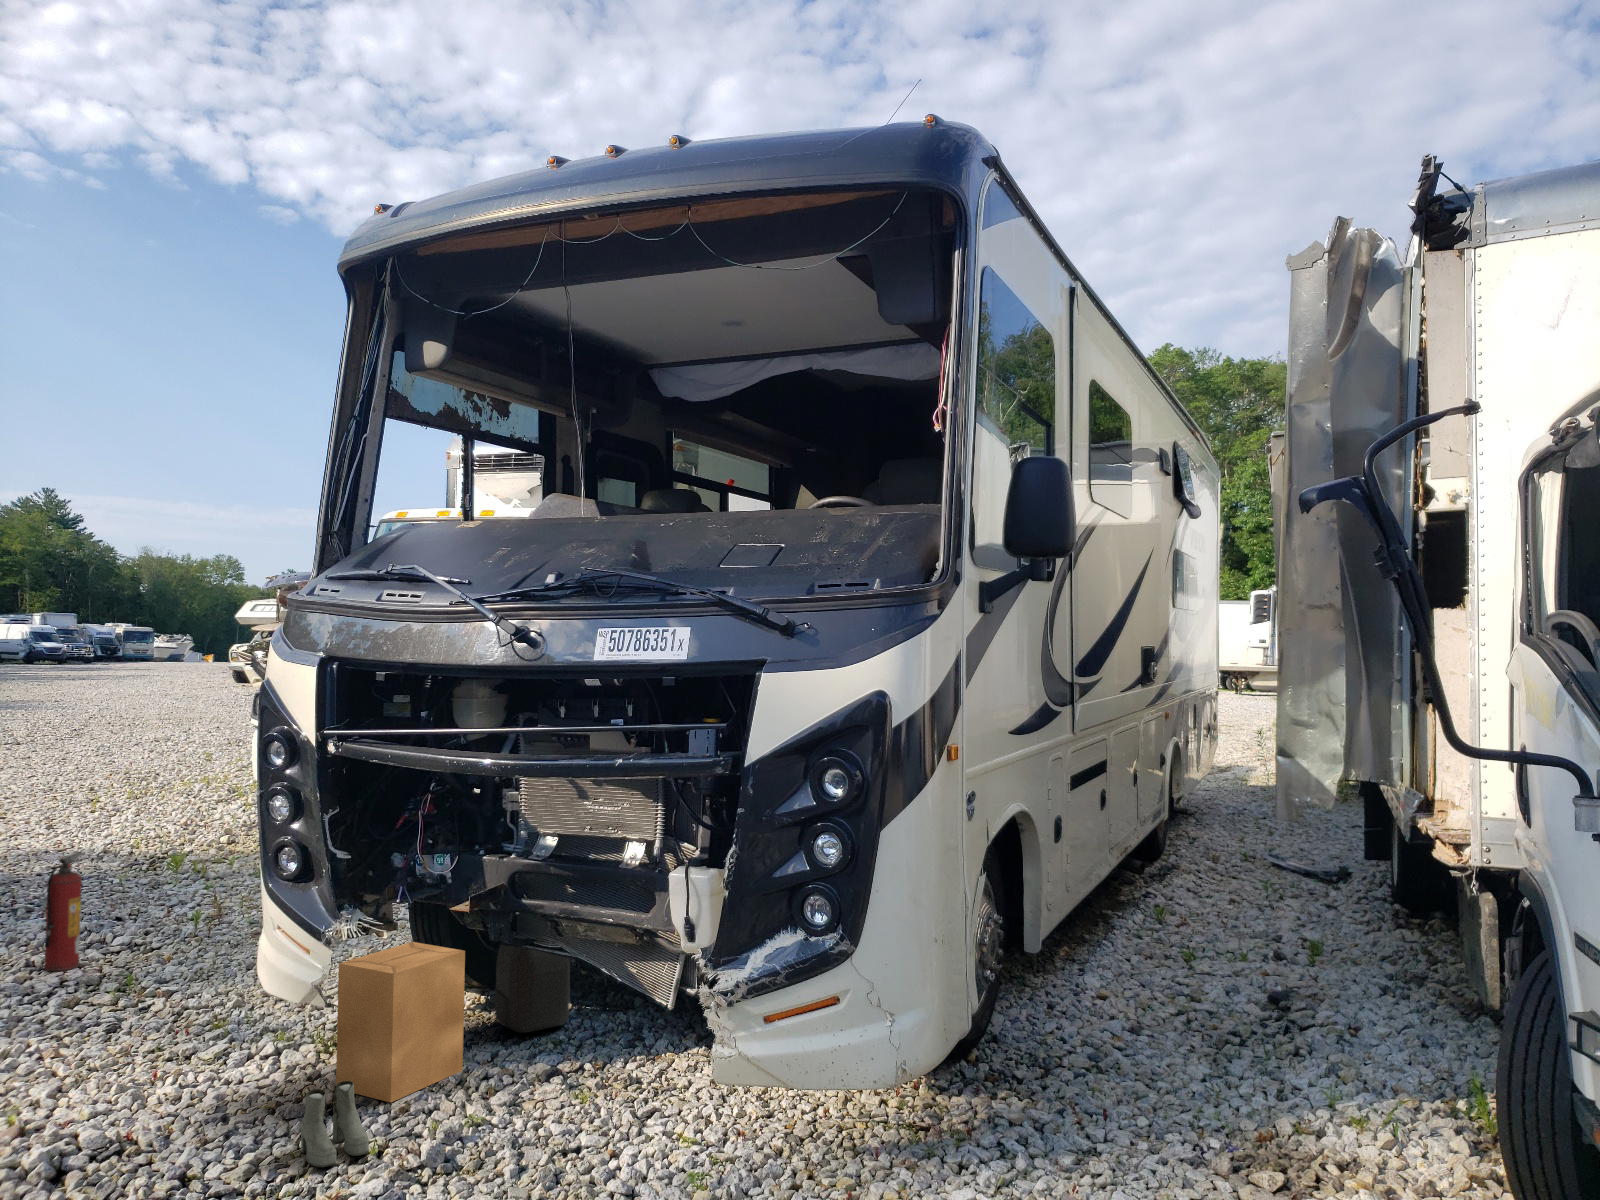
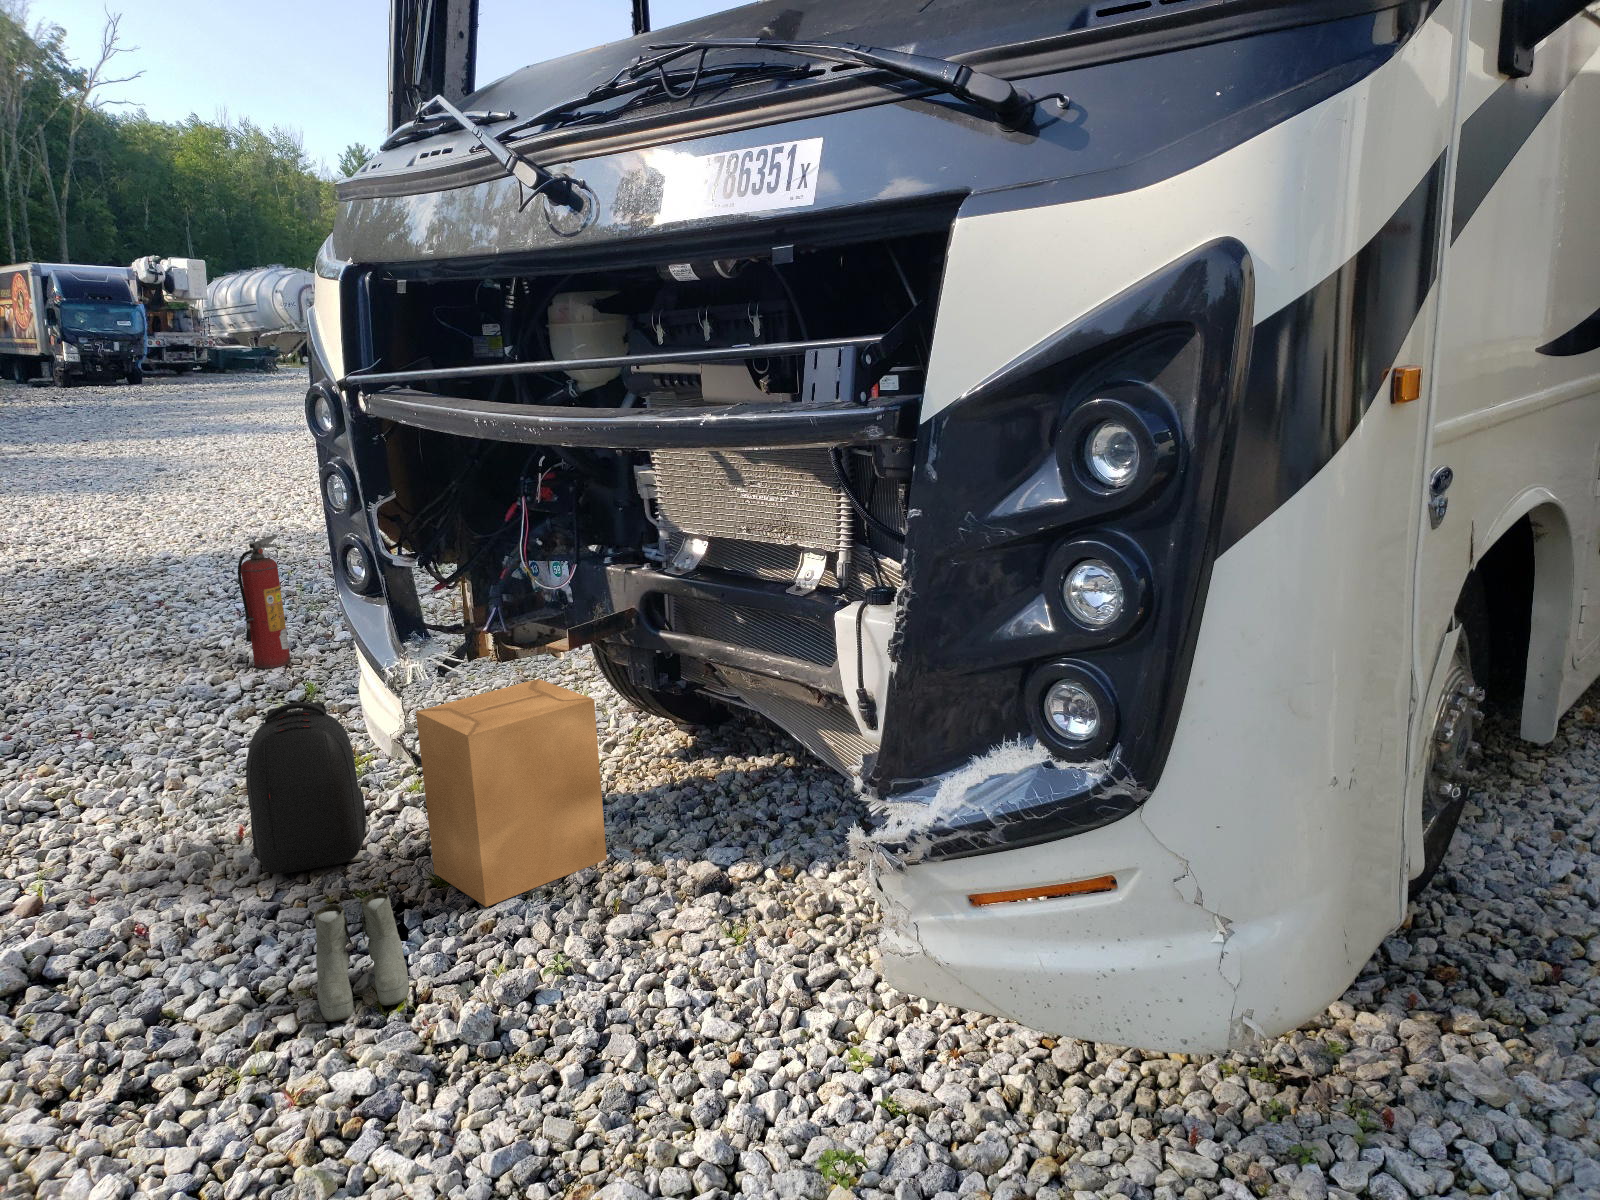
backpack: present [494,945,570,1033] -> present [246,702,366,874]

